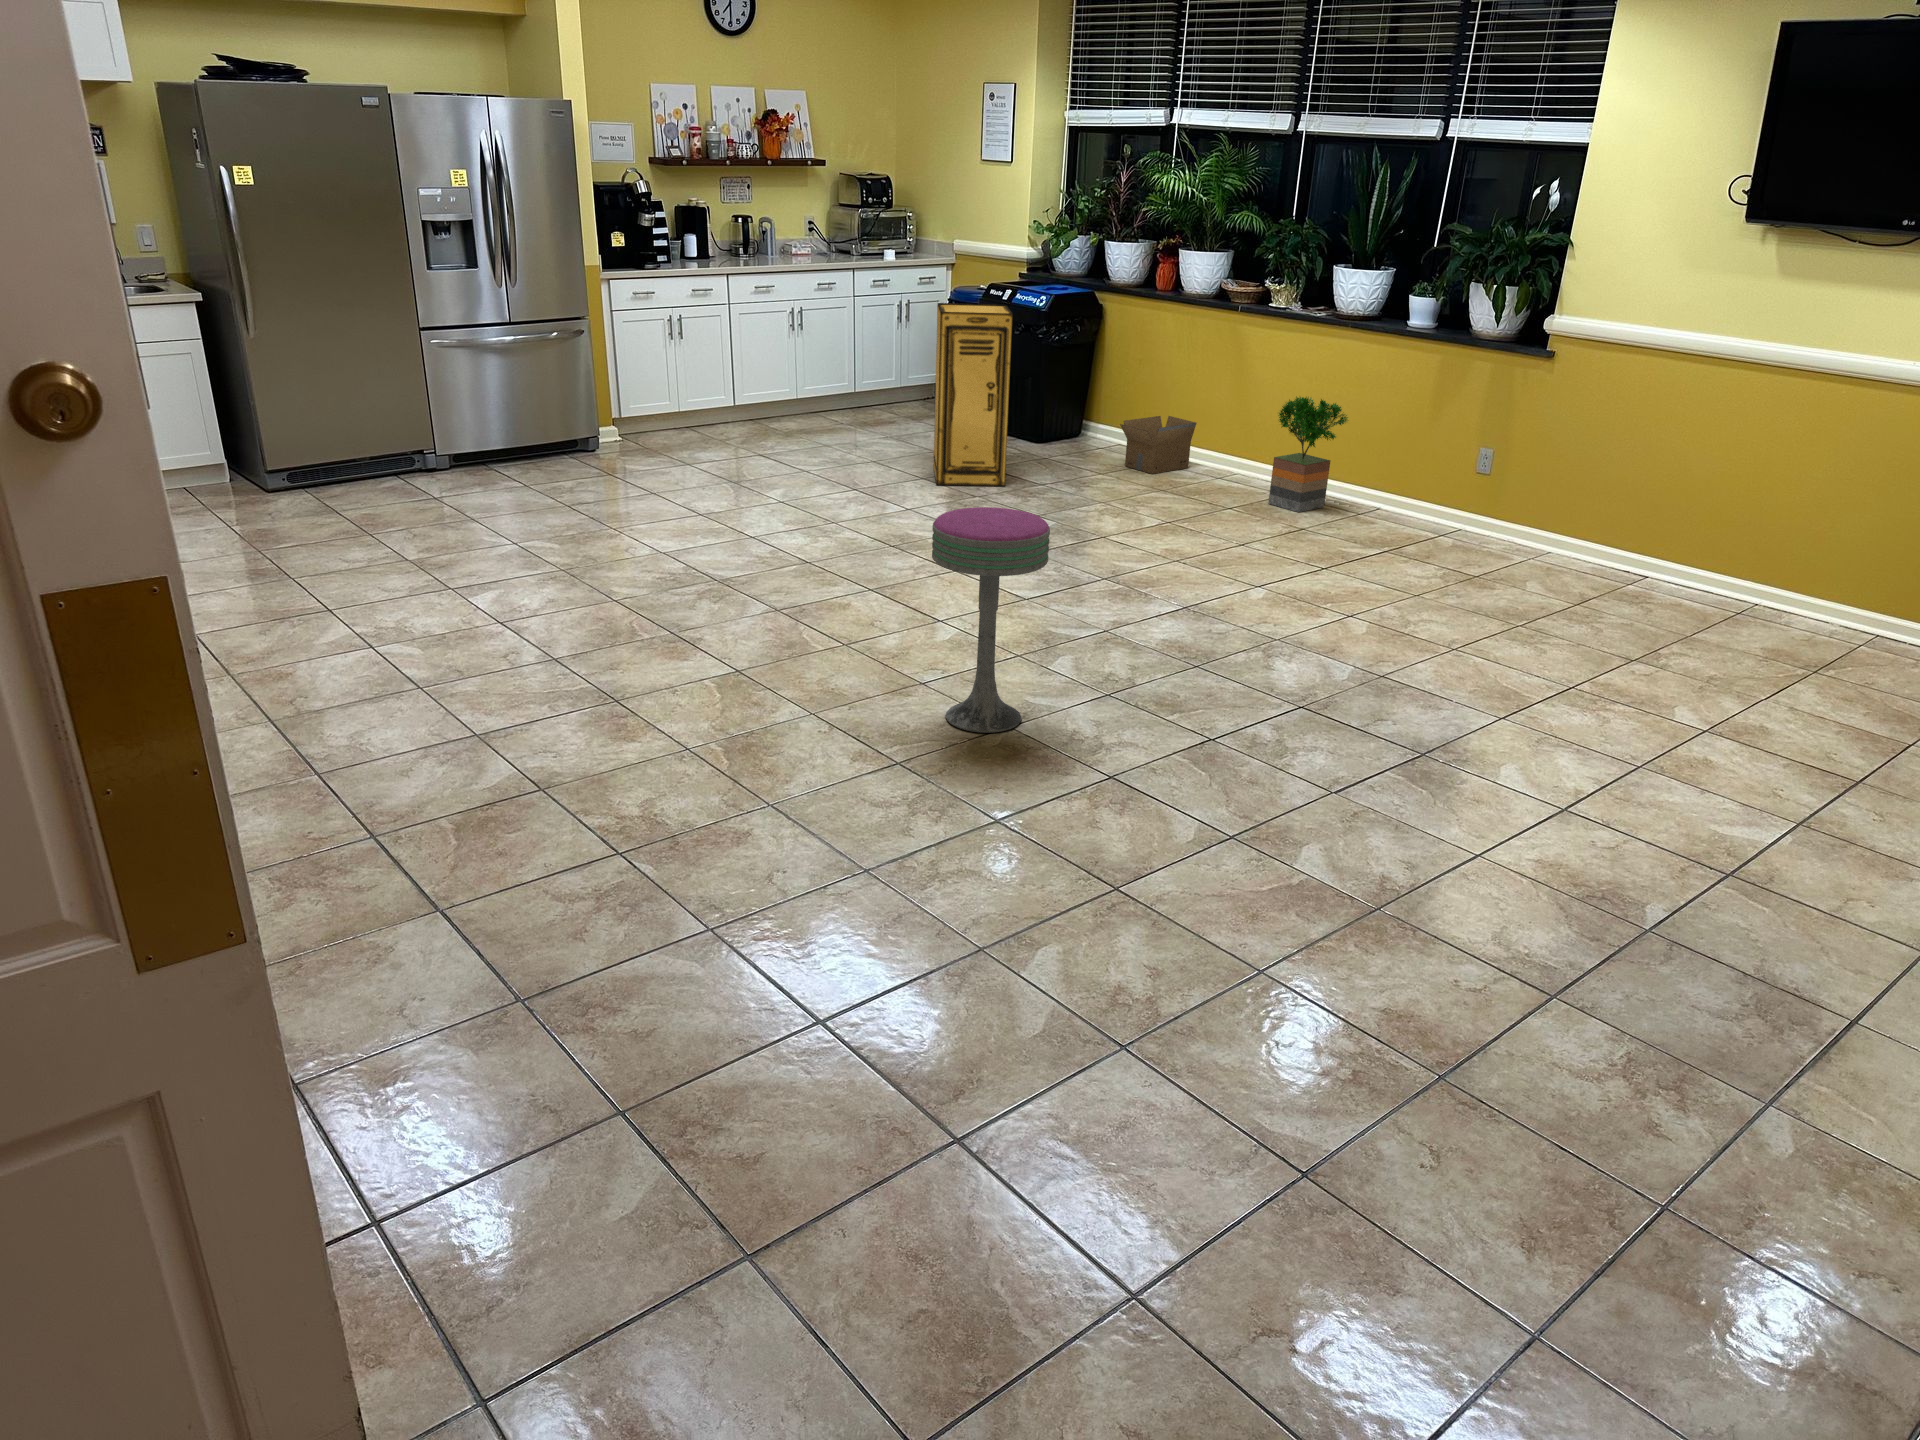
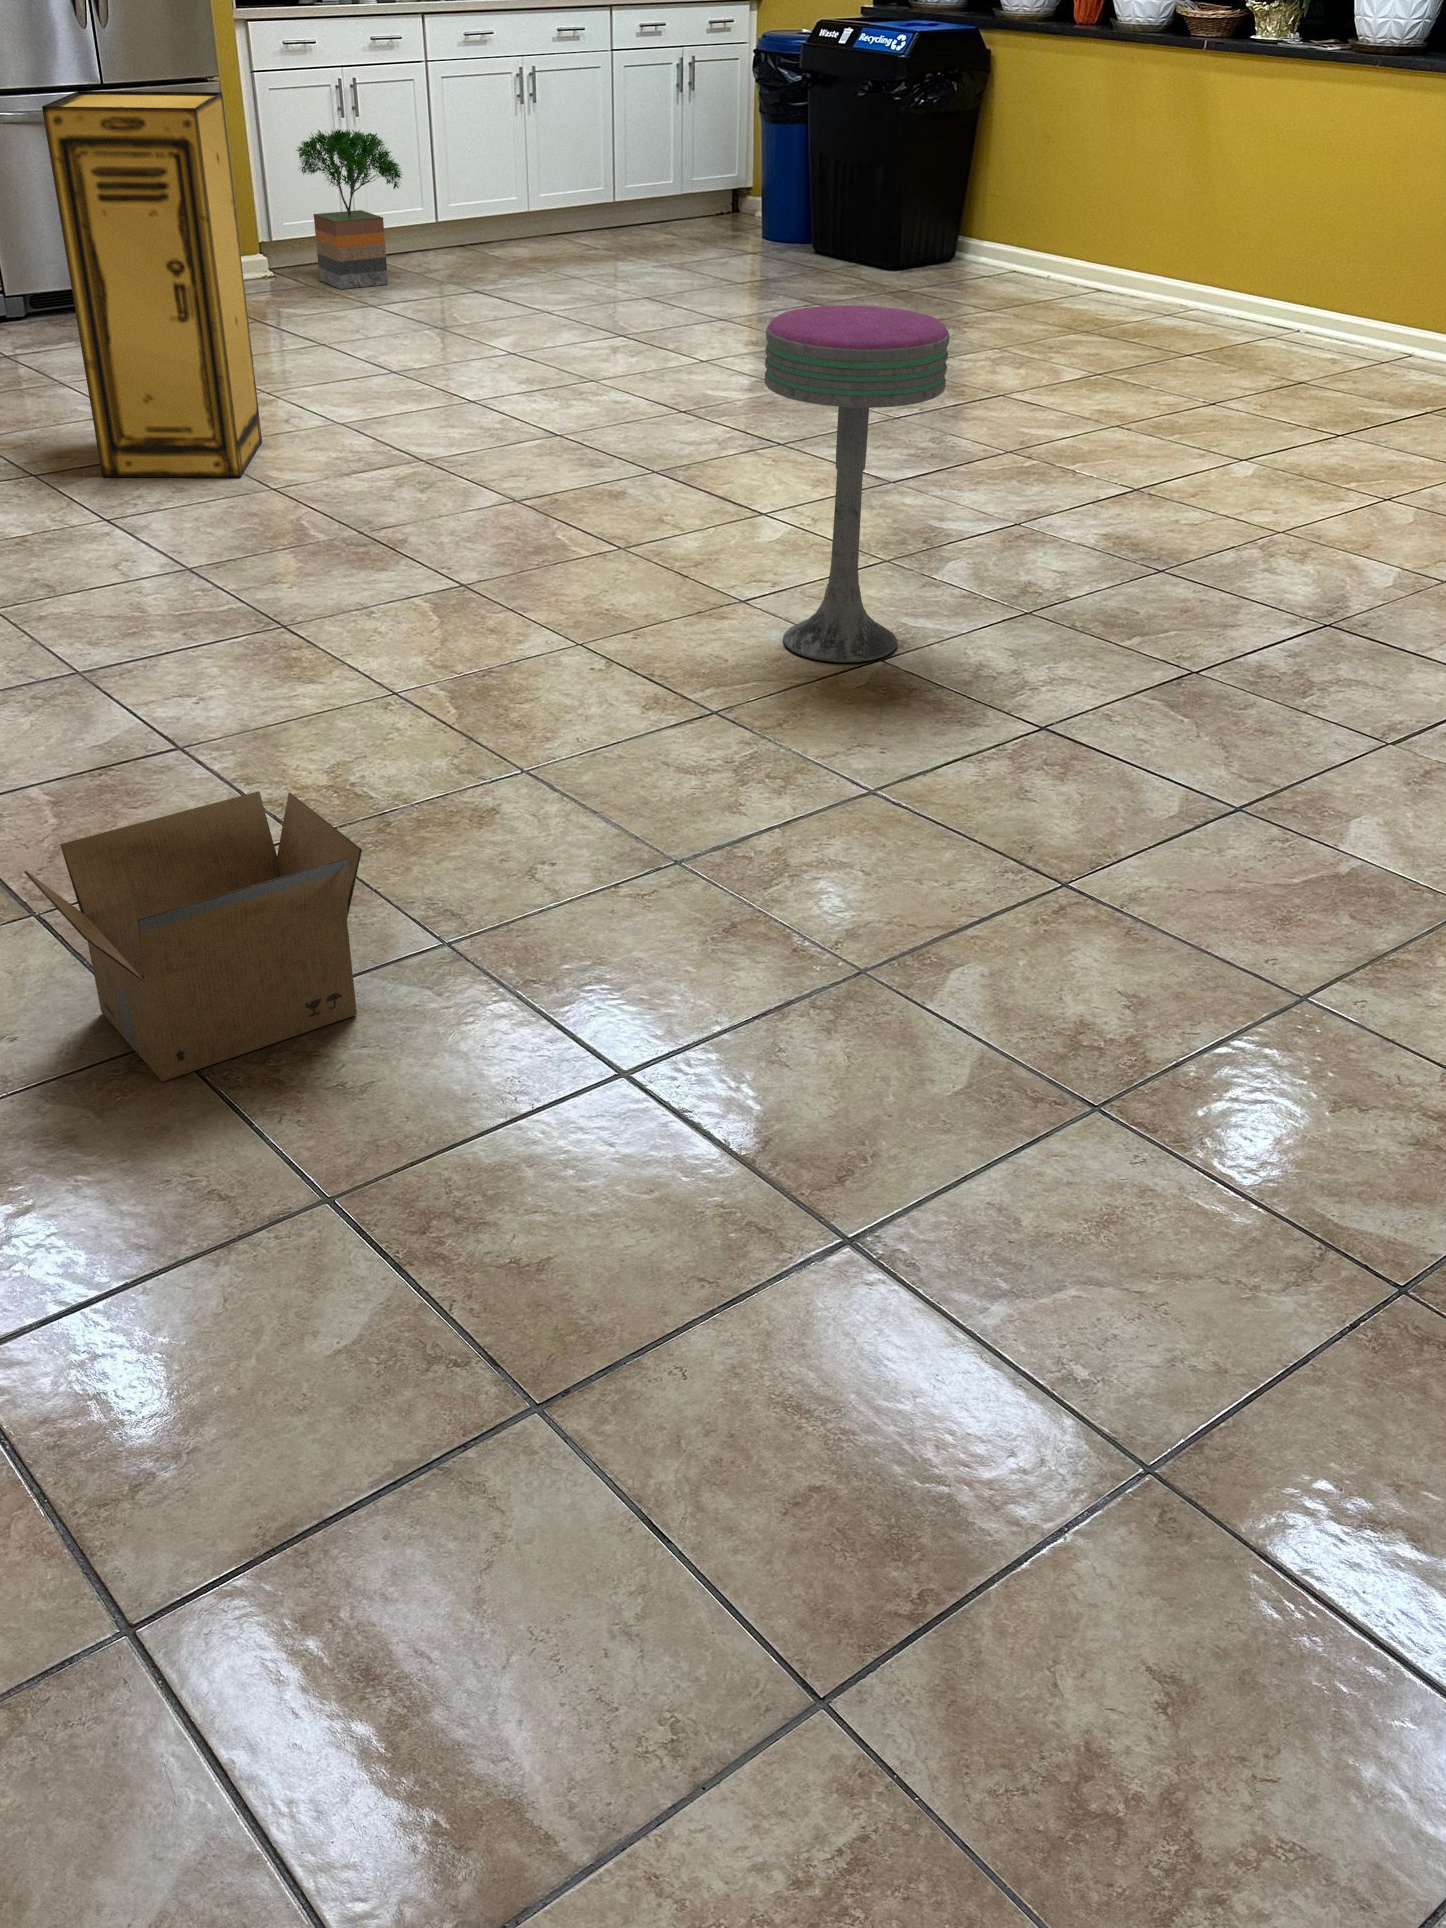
storage cabinet: present [934,303,1013,486] -> present [42,91,262,477]
potted tree: present [1268,397,1348,512] -> present [296,129,402,289]
cardboard box: present [1120,416,1197,474] -> present [24,791,362,1082]

